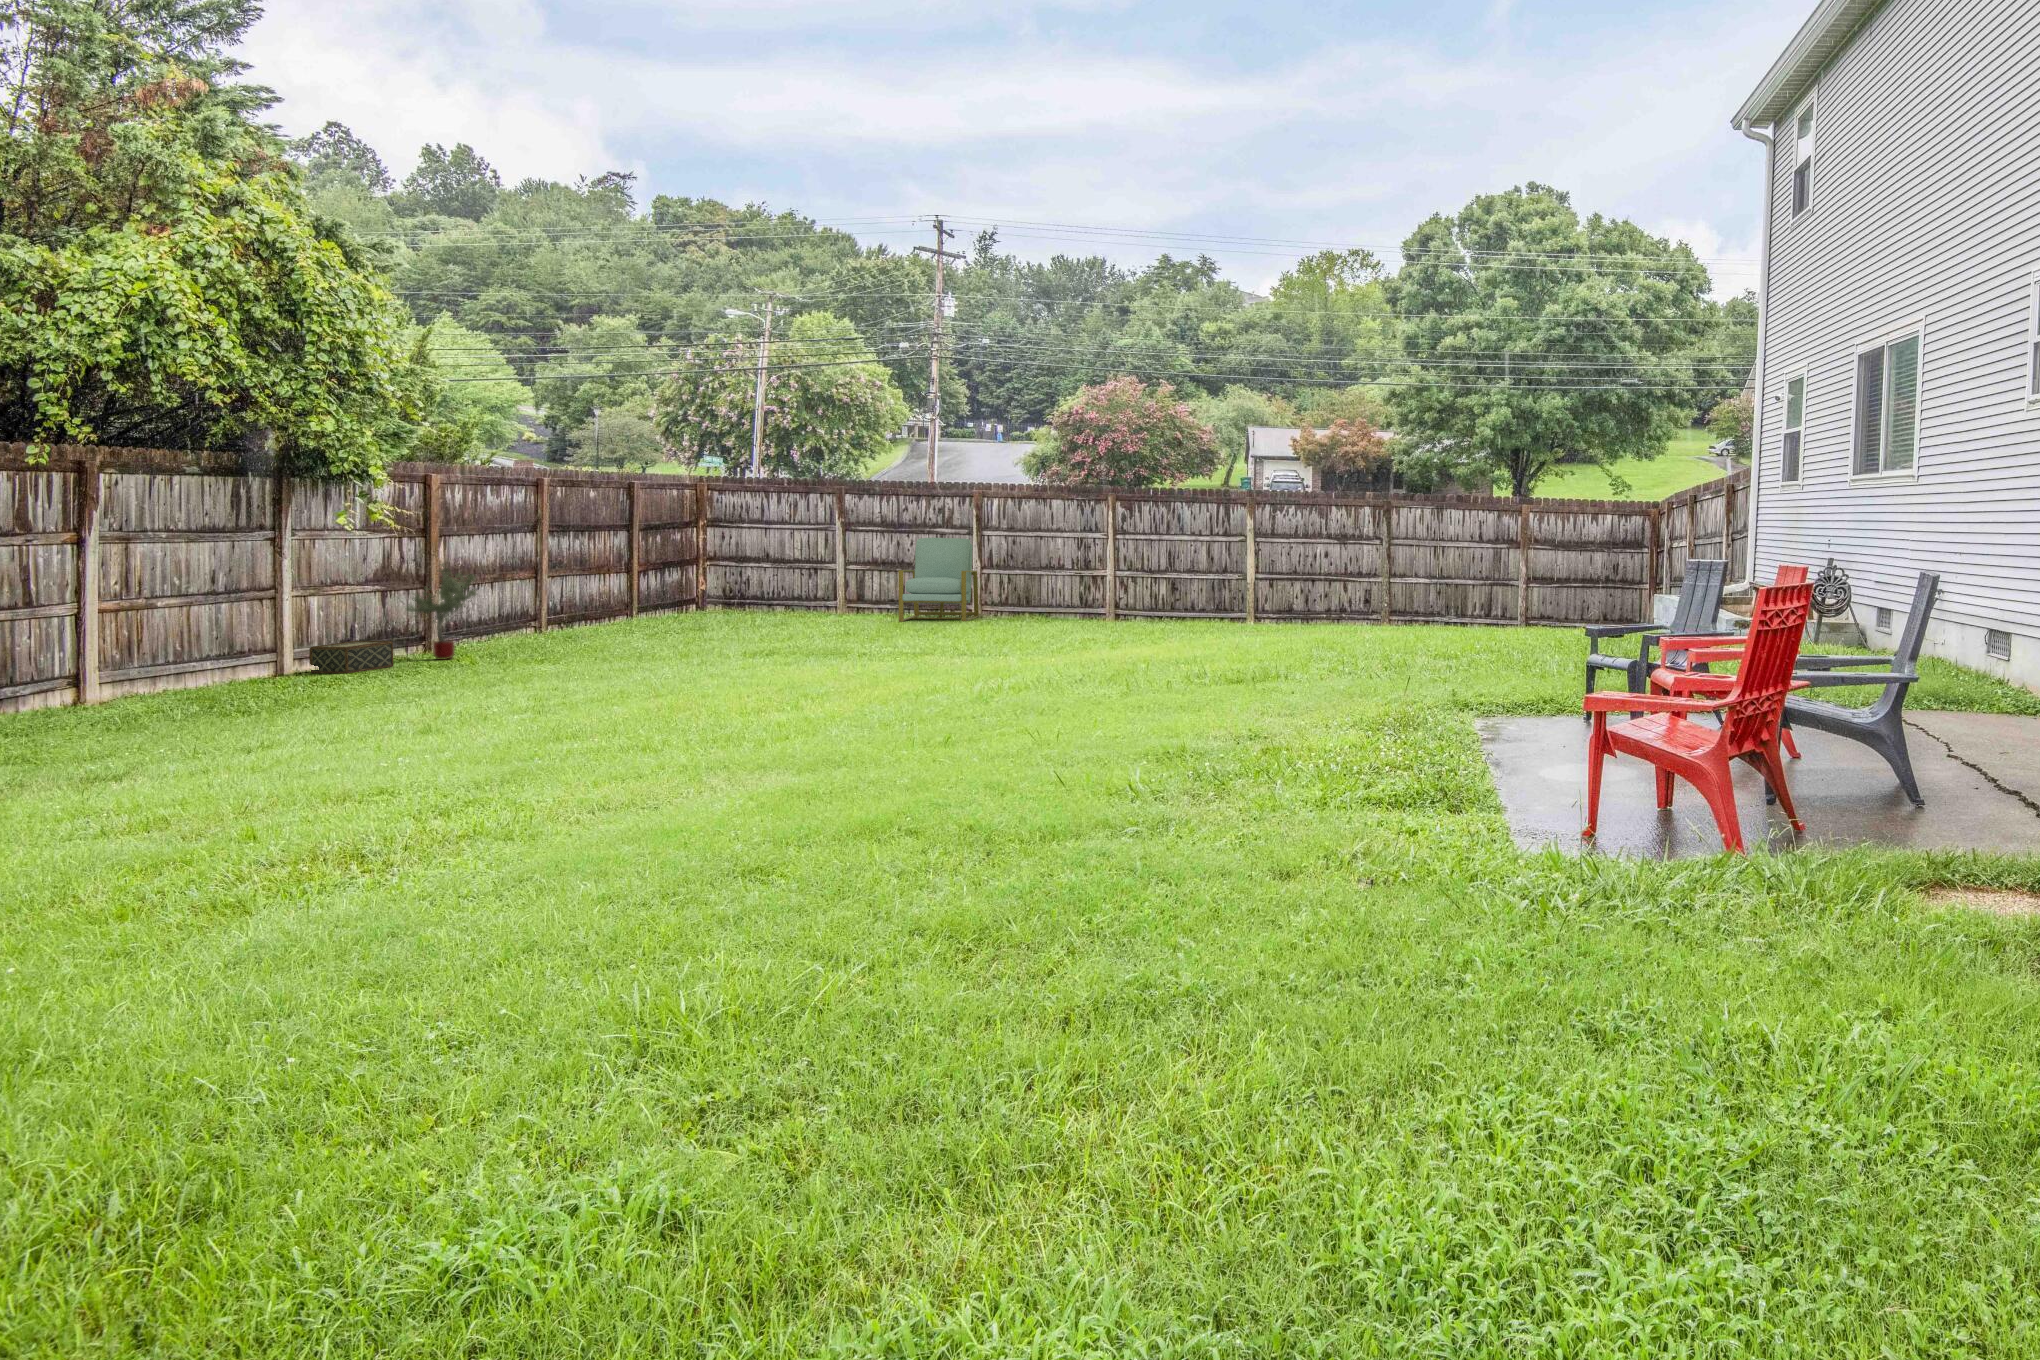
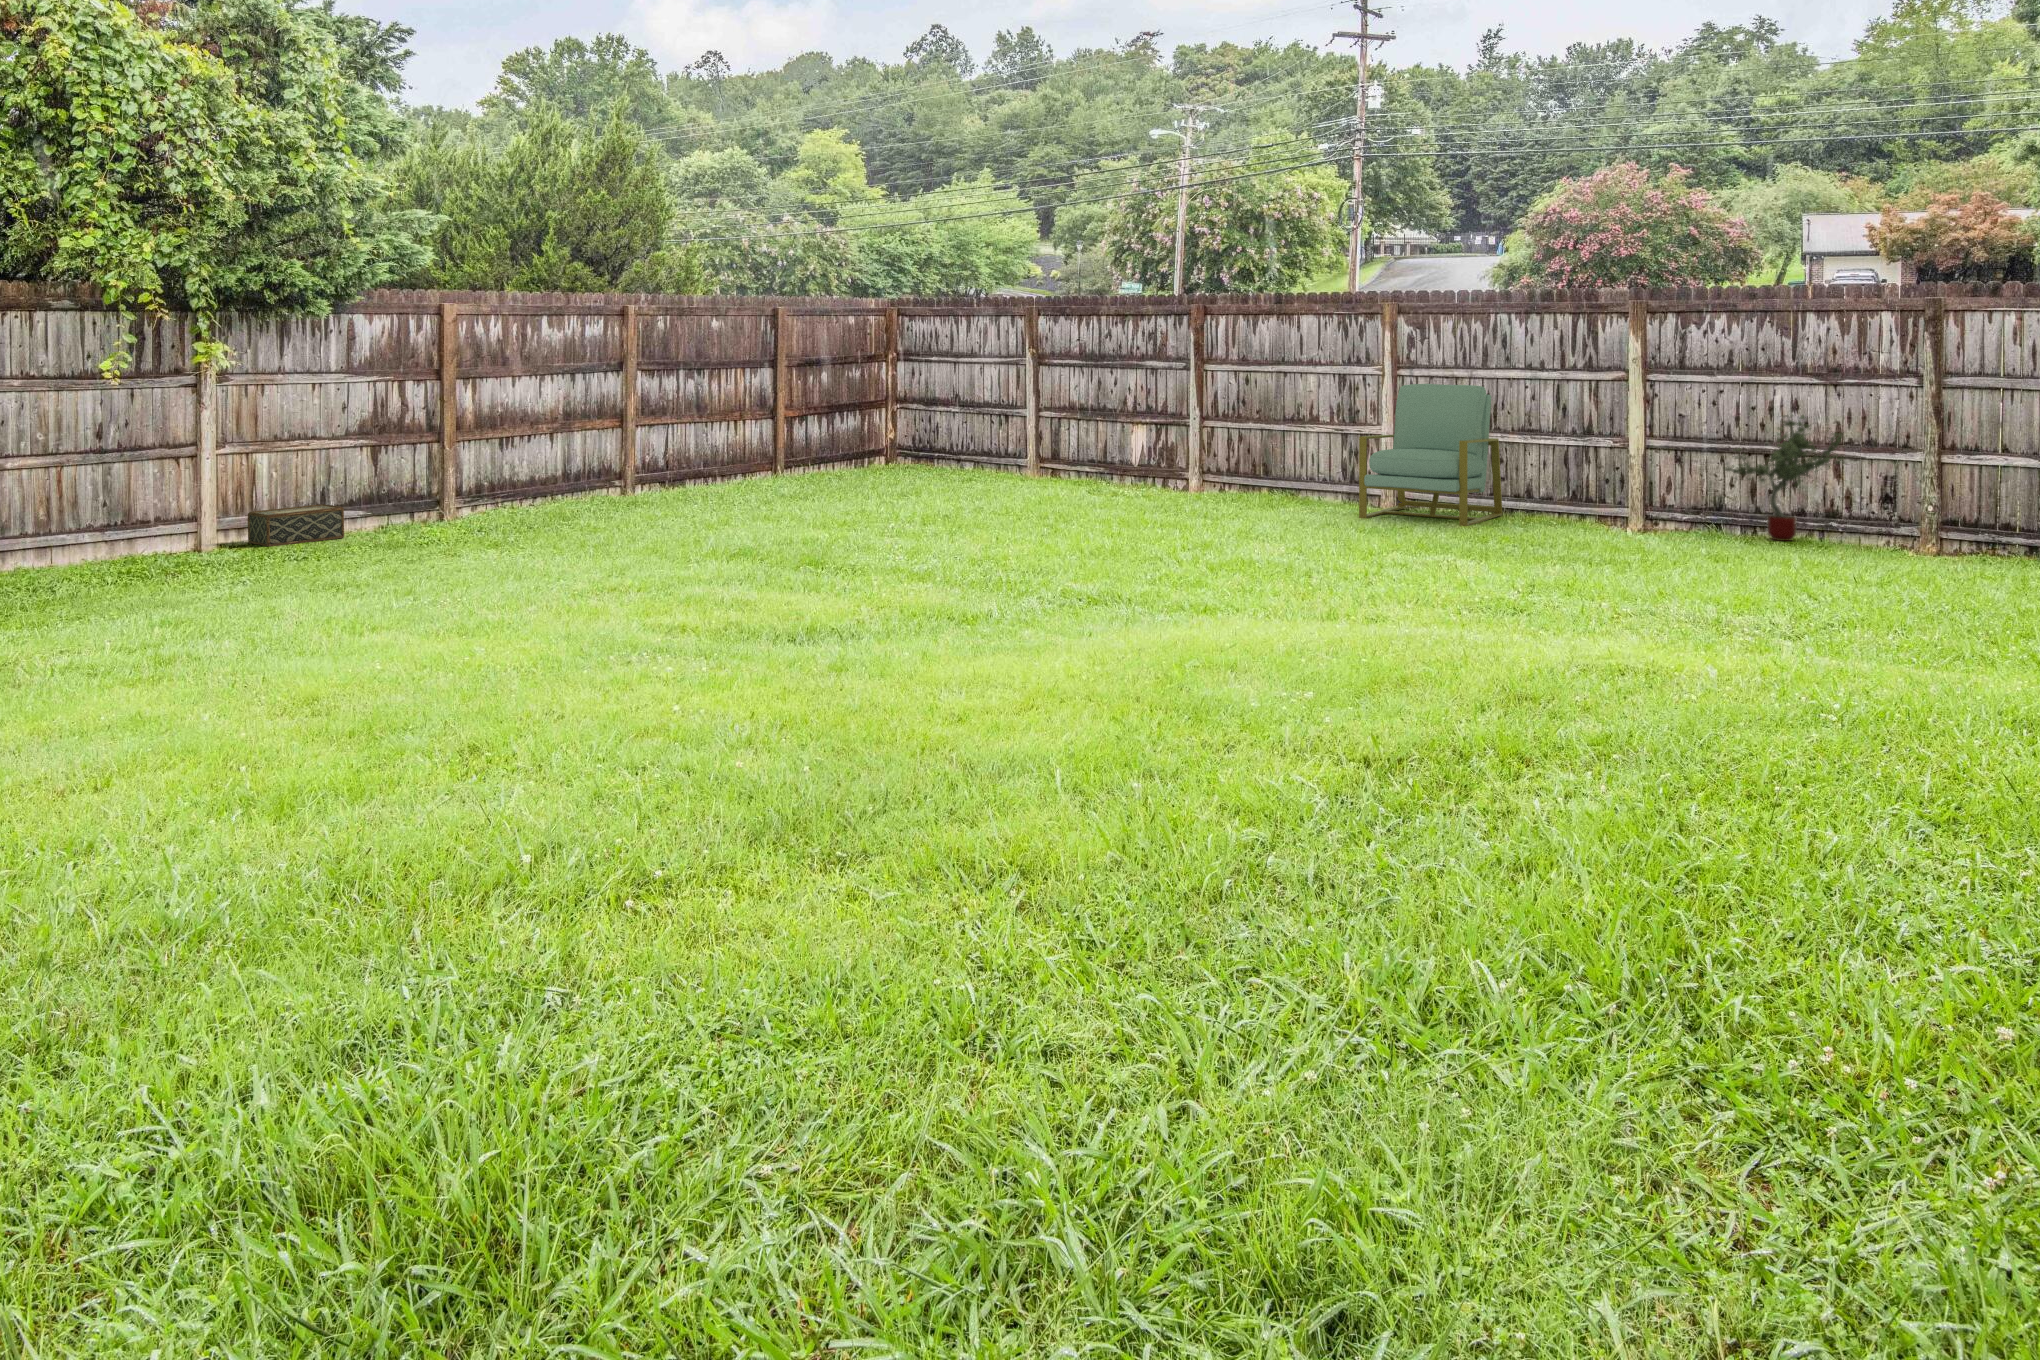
chair: present [898,538,979,622] -> present [1359,384,1503,526]
potted tree: present [407,564,476,660] -> present [1725,415,1844,541]

